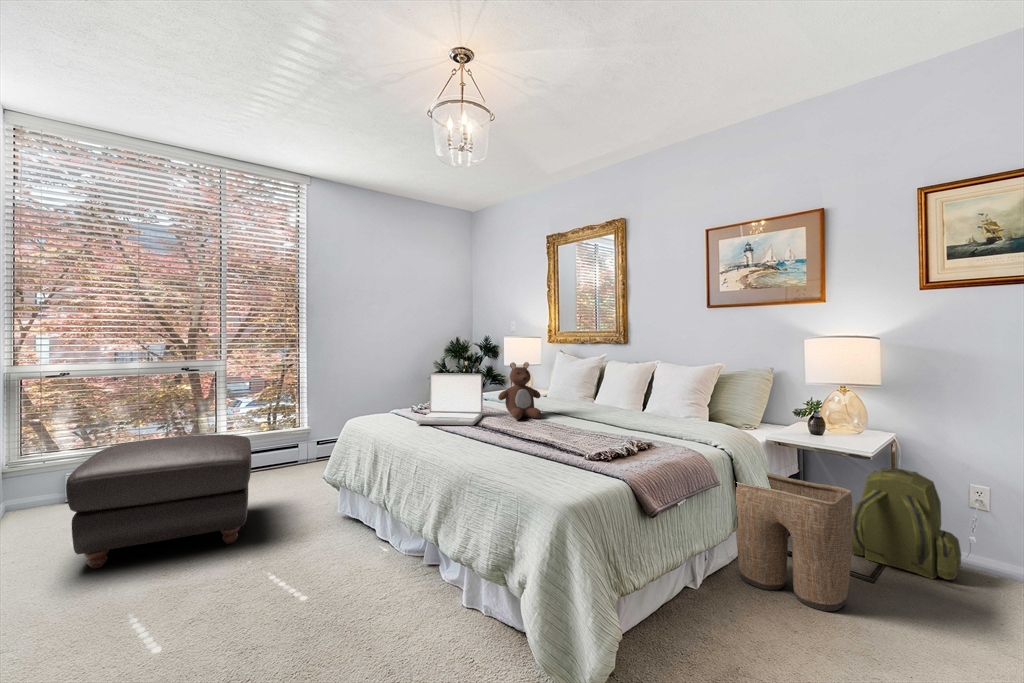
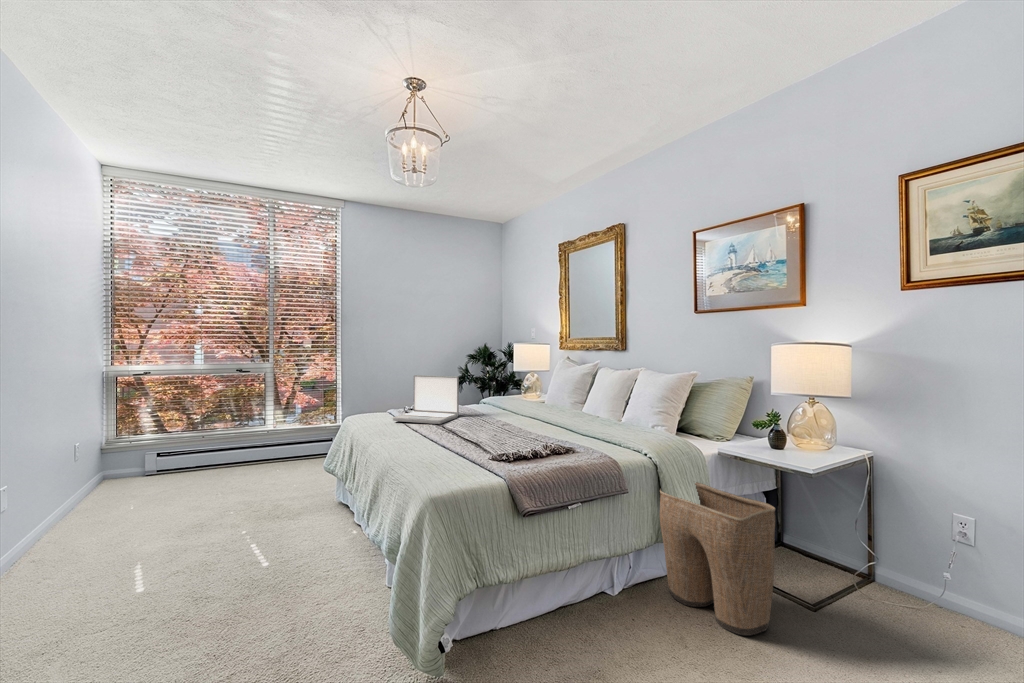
teddy bear: present [498,362,541,420] -> none [471,366,513,420]
ottoman: present [66,435,251,568] -> none [111,425,272,527]
backpack: present [852,468,961,579] -> none [805,488,935,620]

